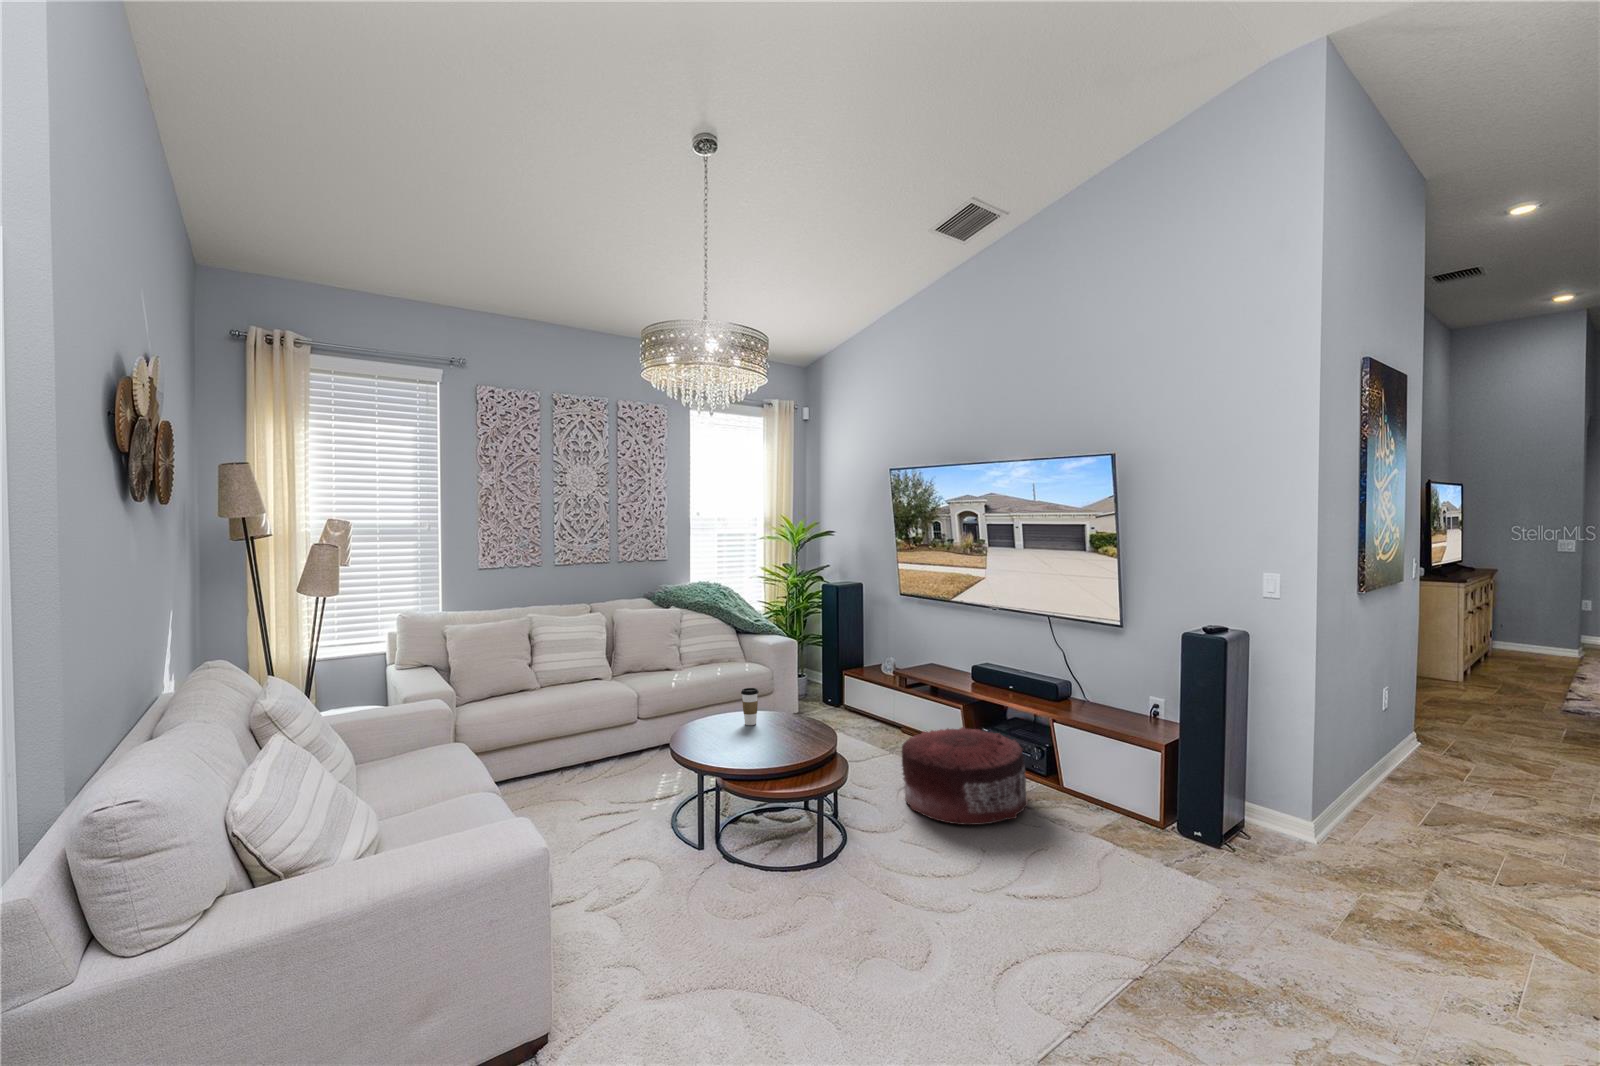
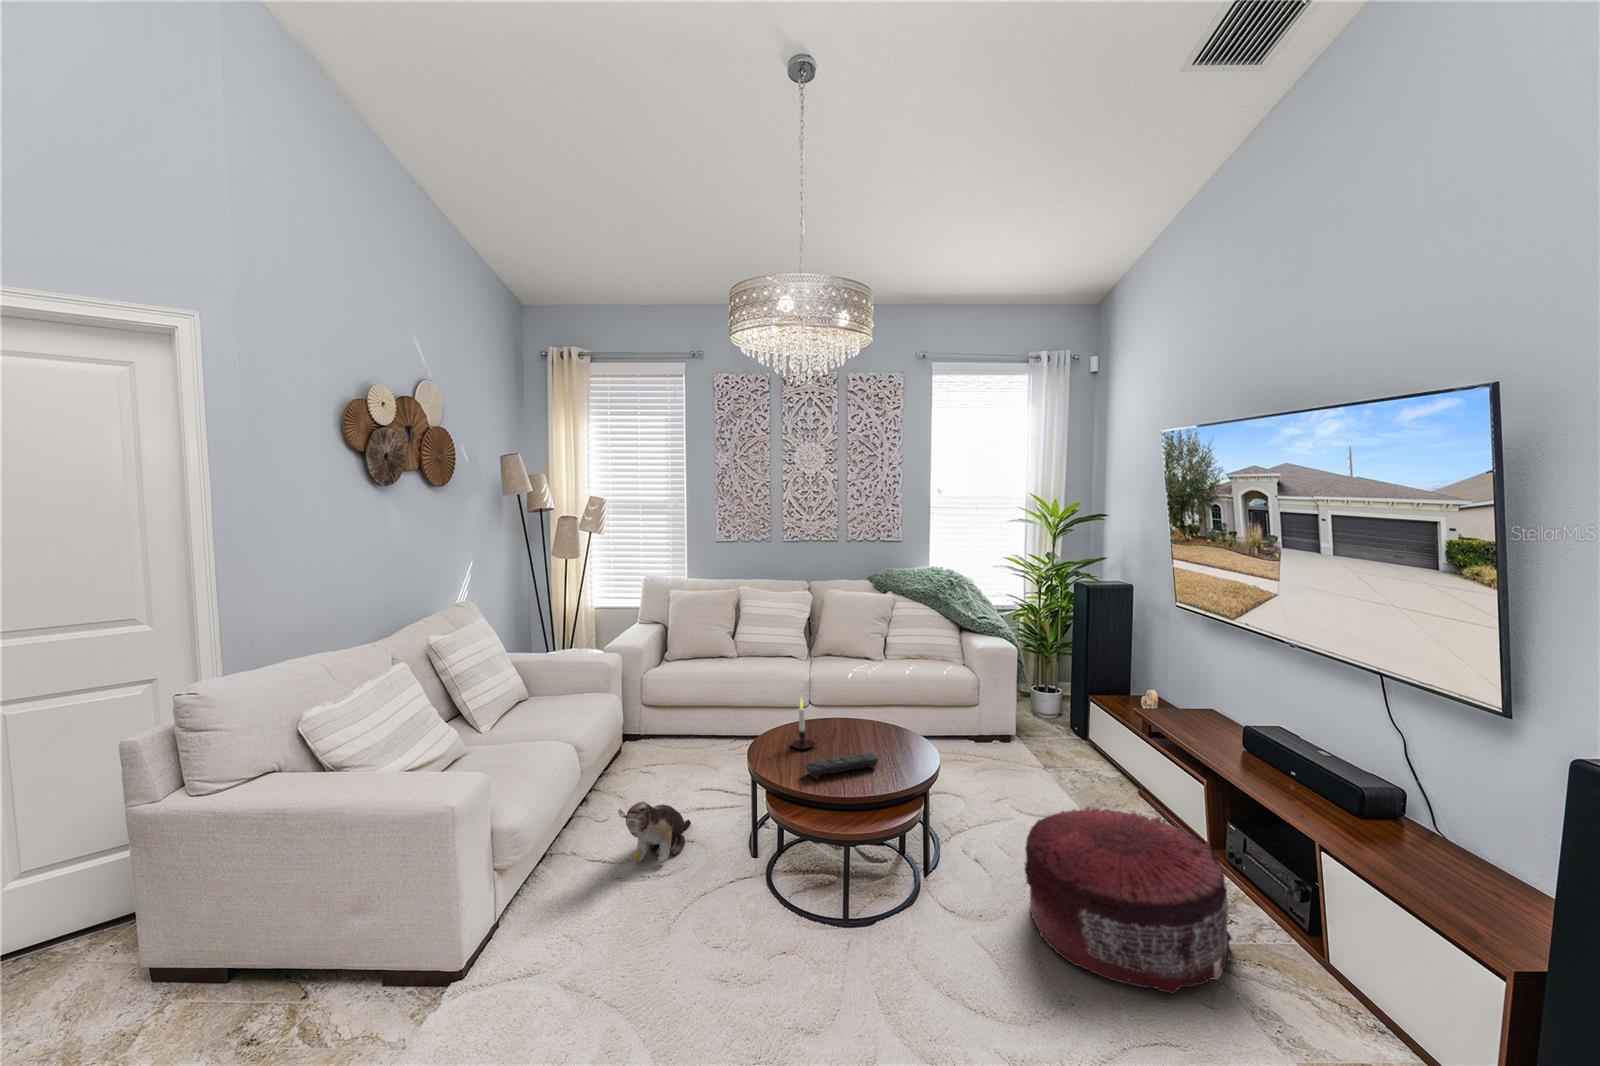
candle: none [708,688,733,734] -> present [791,699,818,749]
coffee cup: present [741,688,759,725] -> none [837,702,857,746]
remote control: none [750,722,796,748] -> present [806,753,878,779]
plush toy: none [585,810,625,876] -> present [618,801,691,863]

